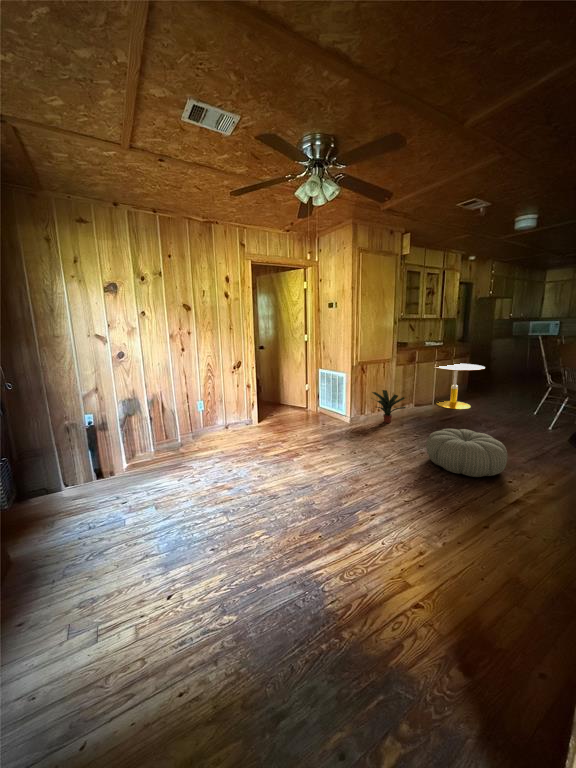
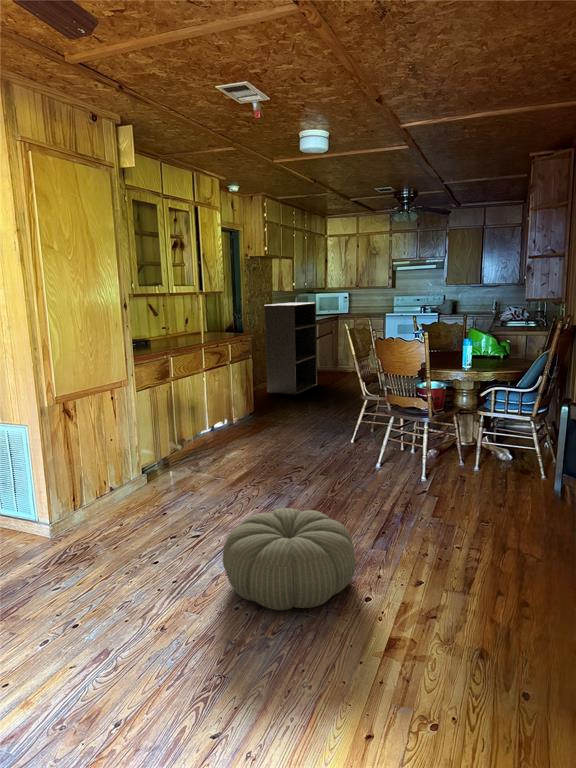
bookshelf: none [479,327,527,386] -> present [265,302,317,395]
side table: present [434,364,485,409] -> none [197,370,281,452]
potted plant: present [372,390,406,423] -> none [93,446,169,515]

